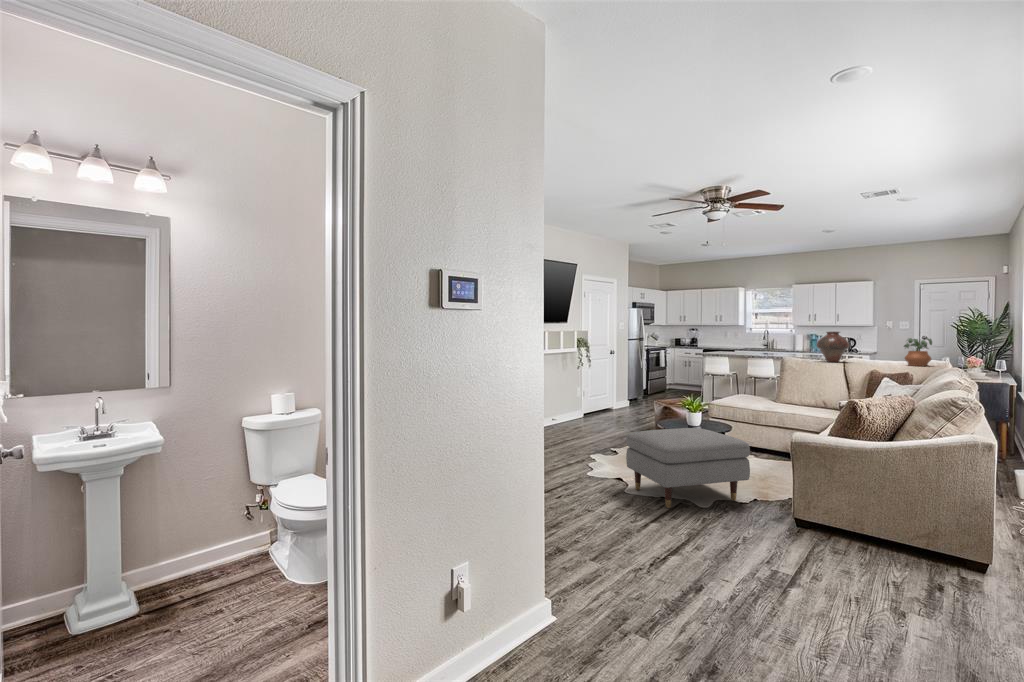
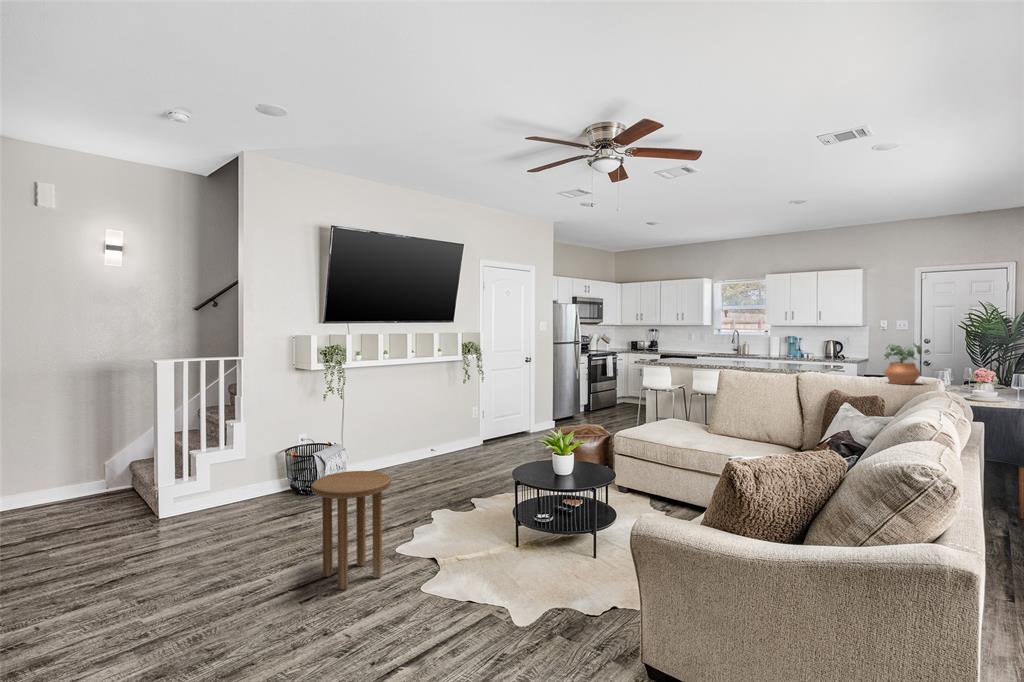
vase: present [817,332,849,362] -> none [770,335,813,377]
side table: none [550,420,600,492] -> present [311,471,391,590]
ottoman: present [626,428,750,508] -> none [425,486,600,631]

